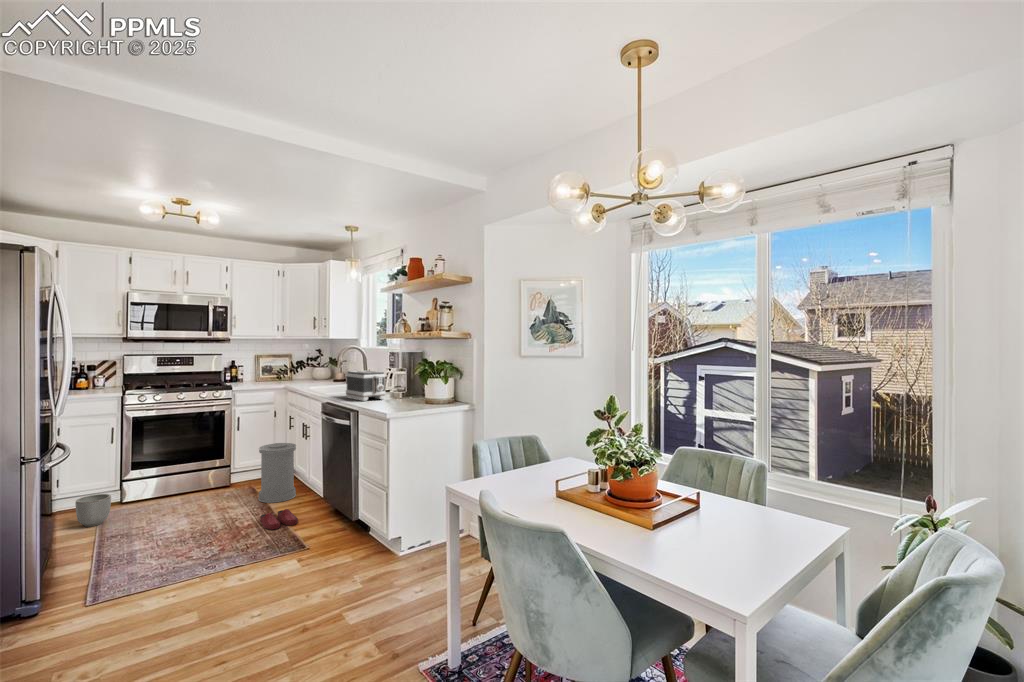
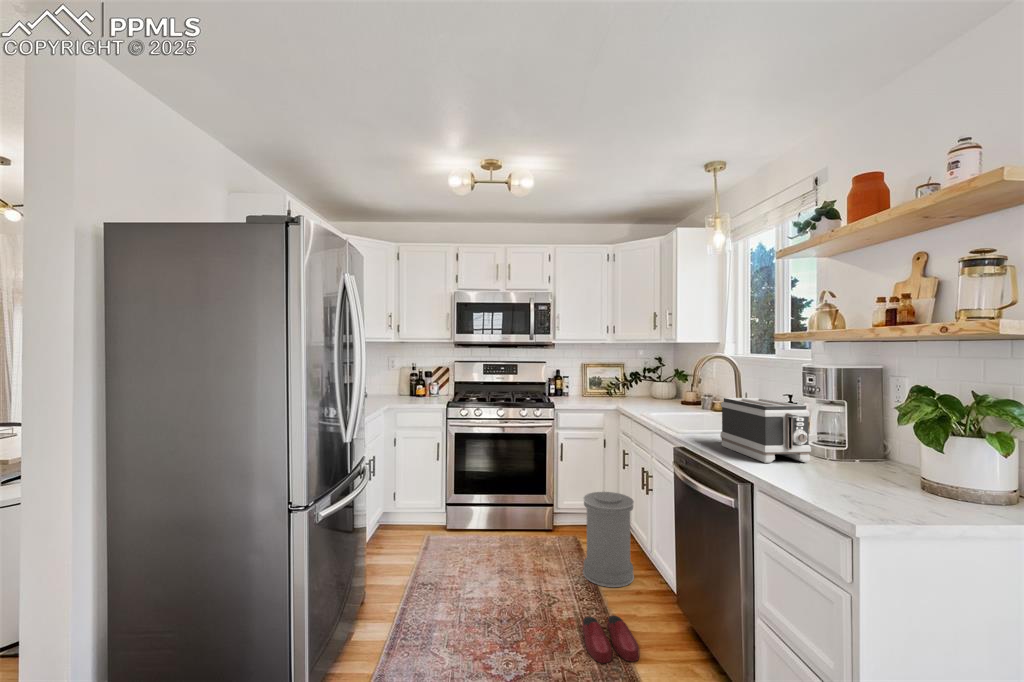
planter: present [75,494,111,527] -> none [391,525,424,566]

